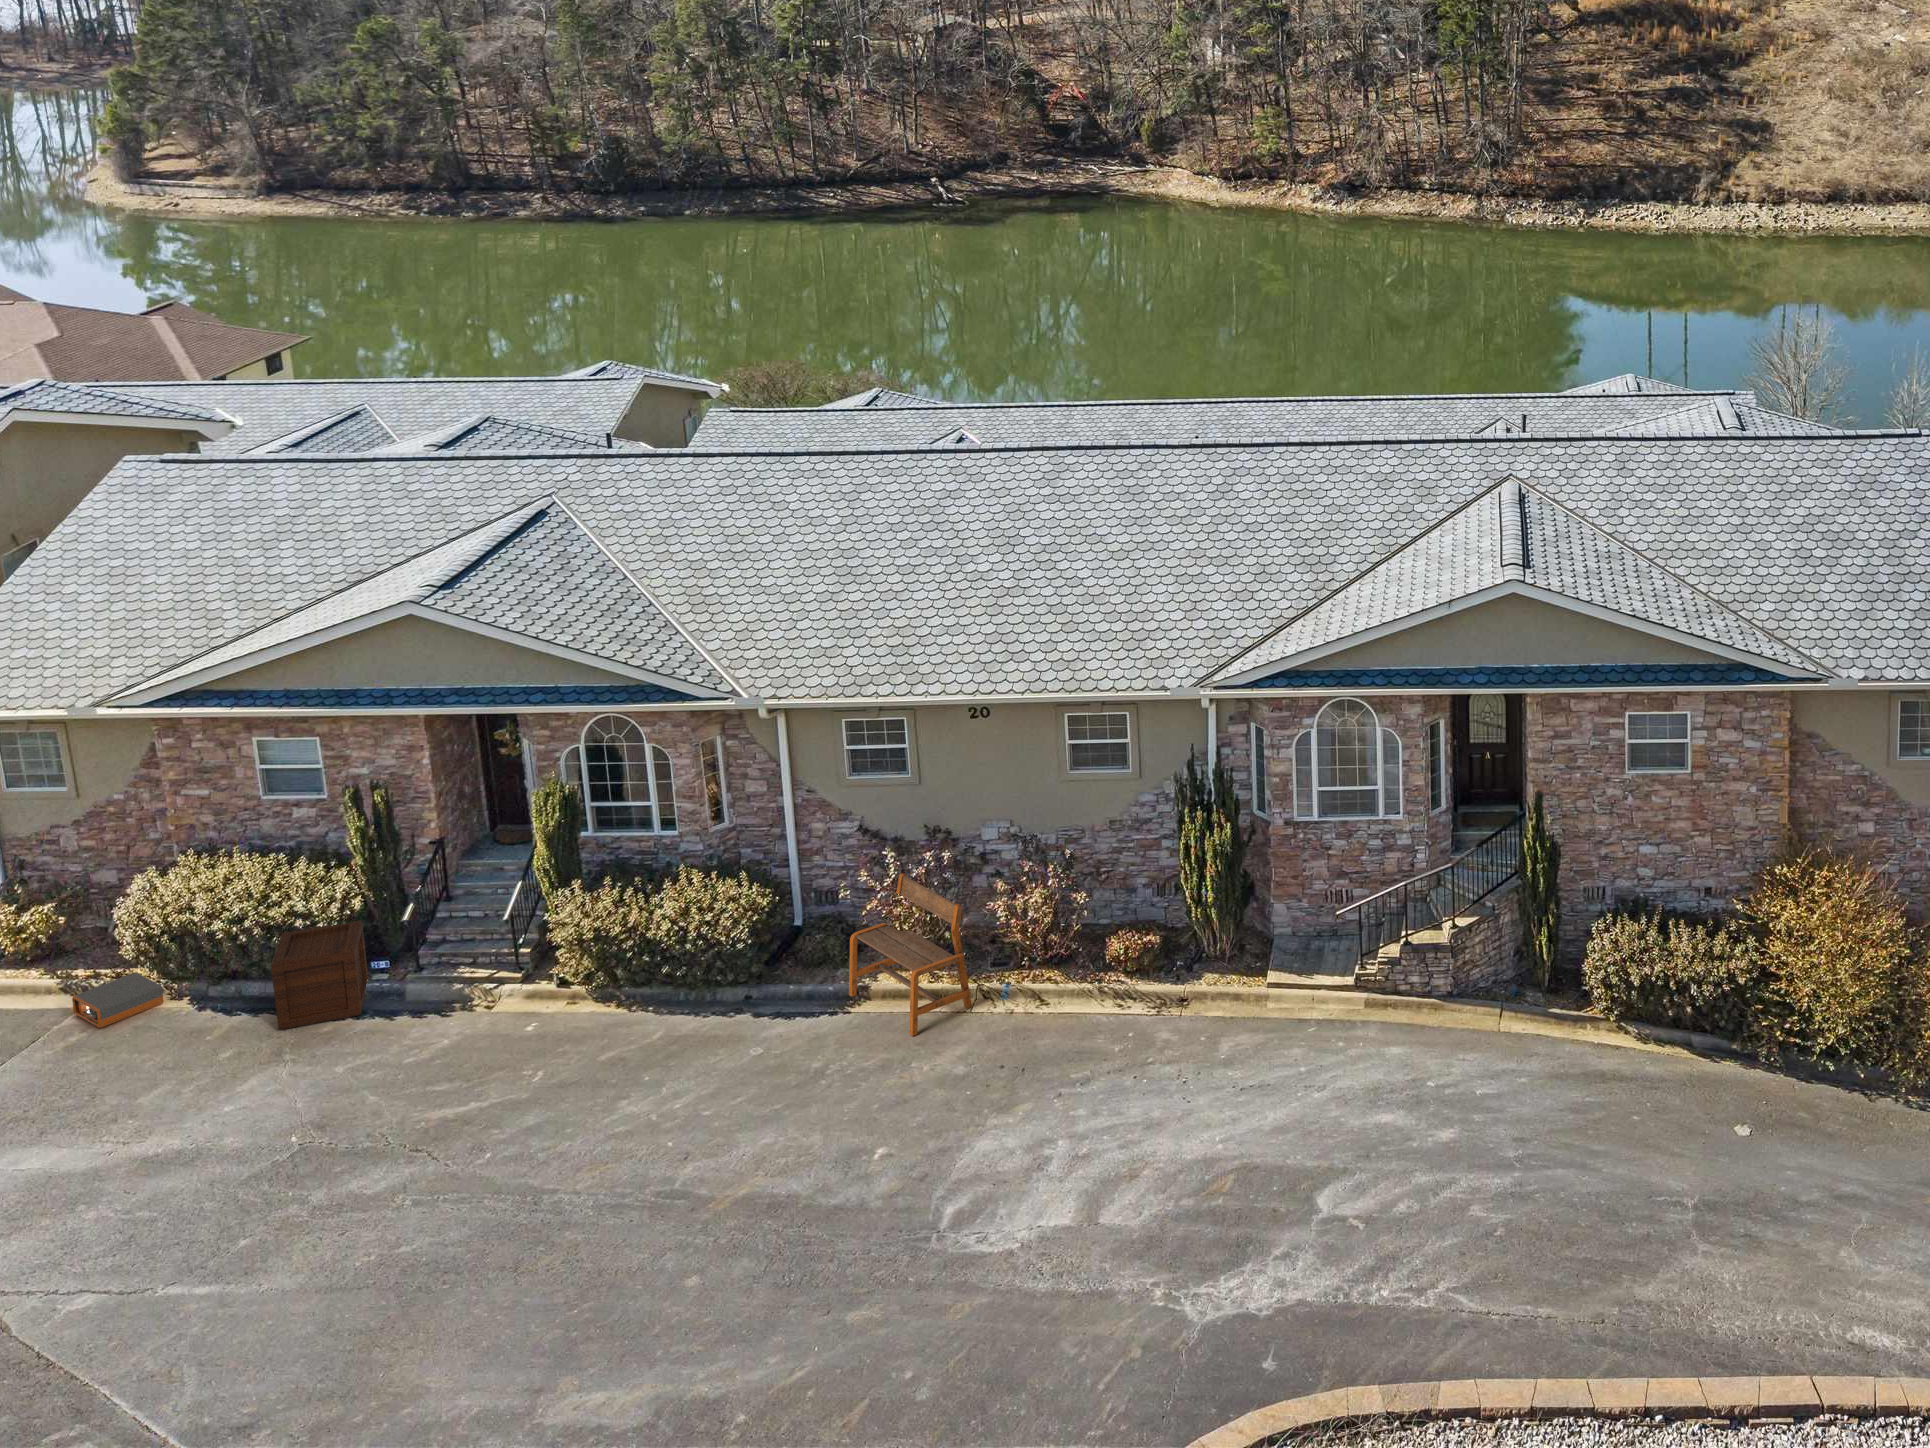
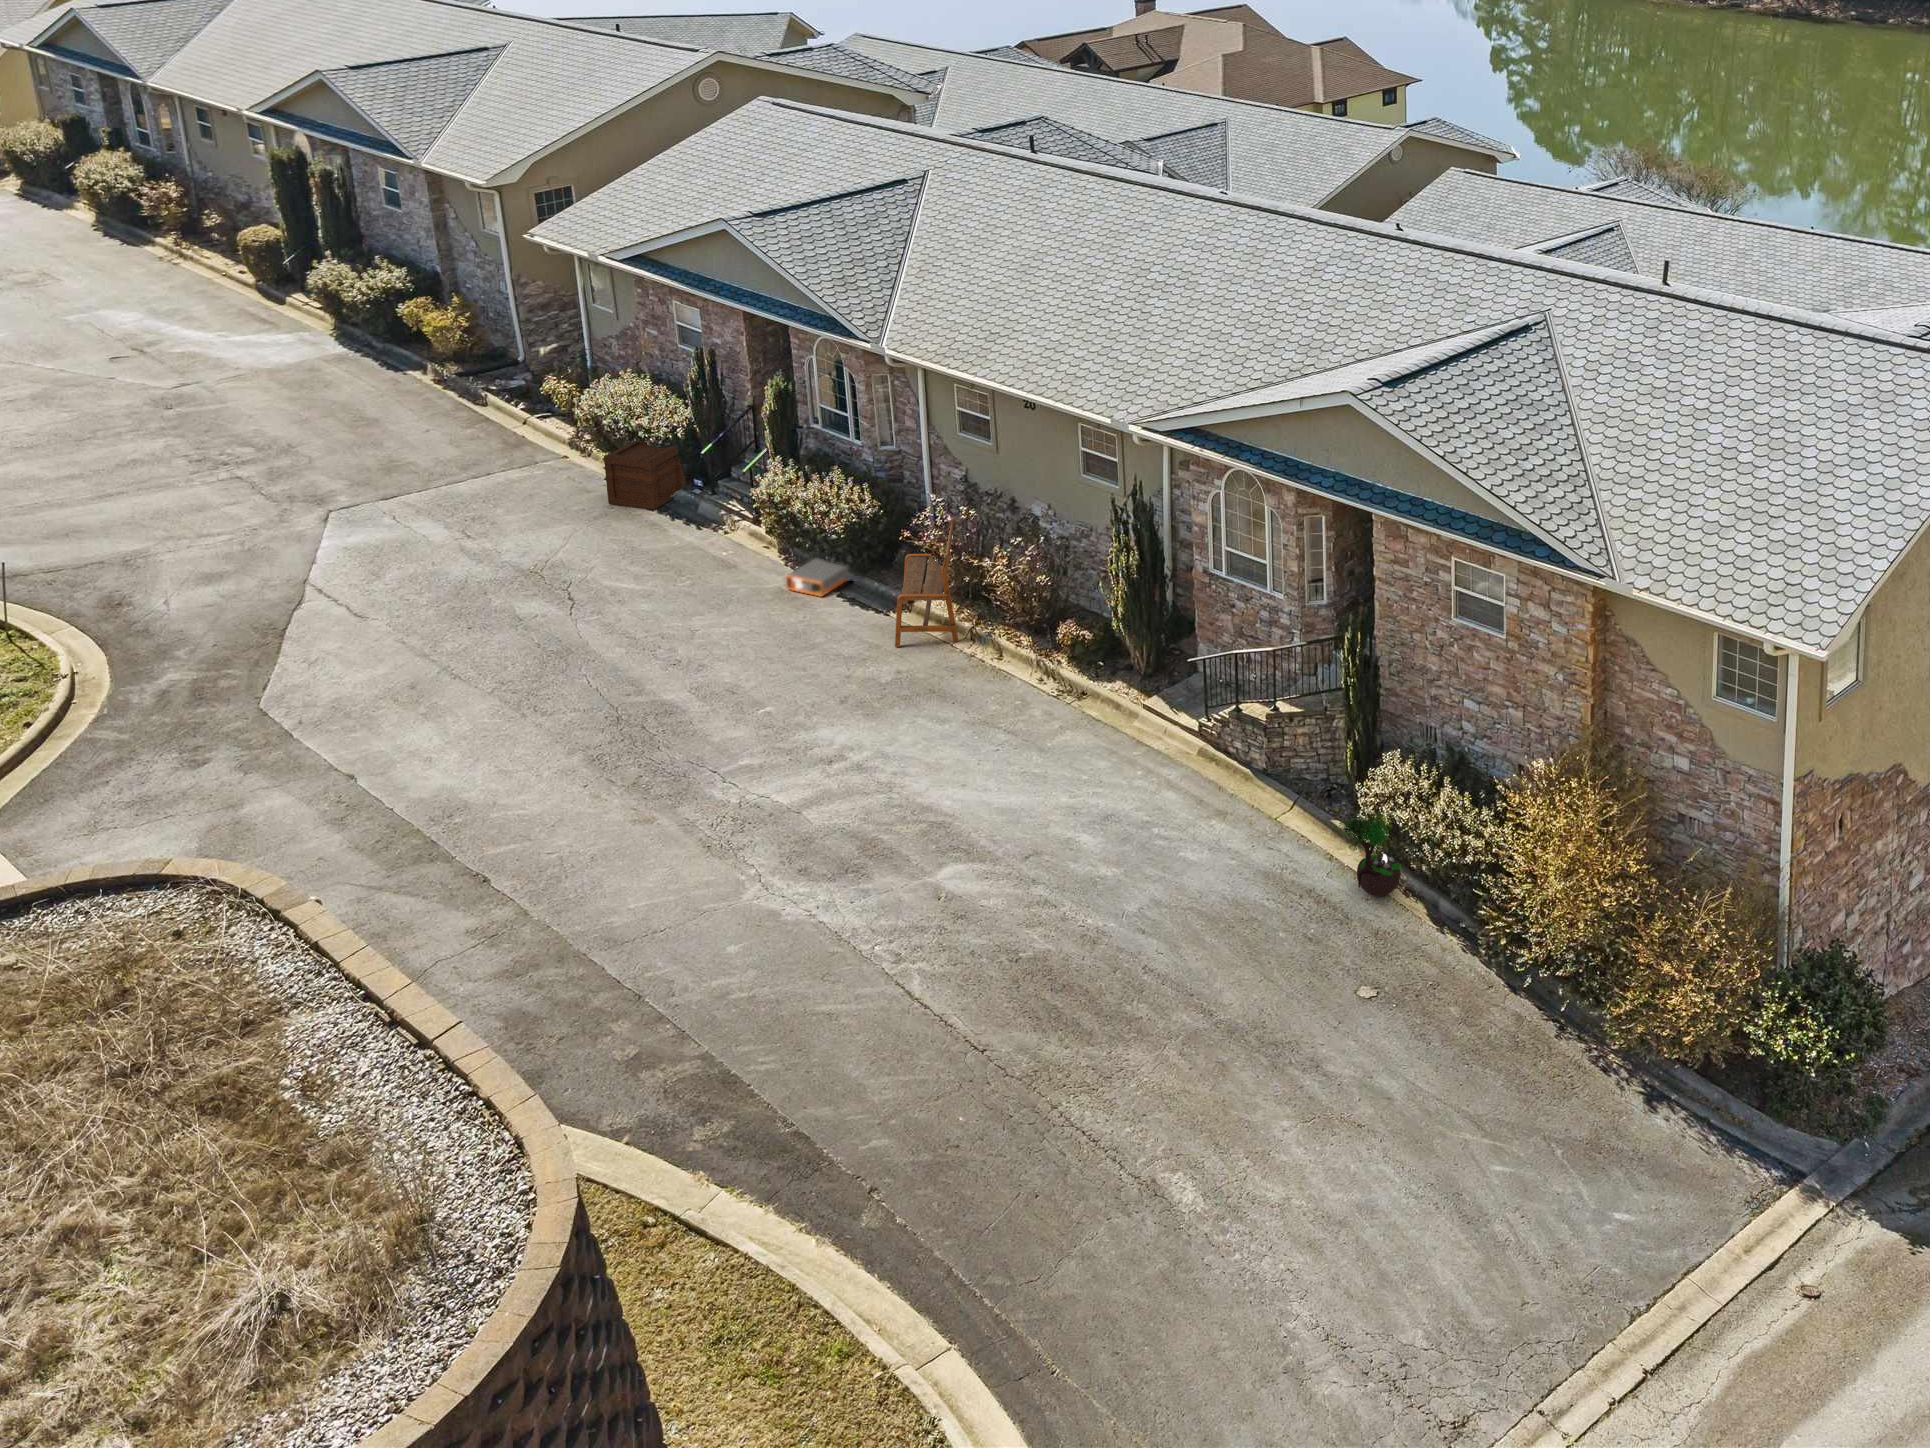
potted tree: none [1622,959,1680,1049] -> present [1337,802,1401,896]
storage box: present [72,973,163,1028] -> present [786,559,848,596]

